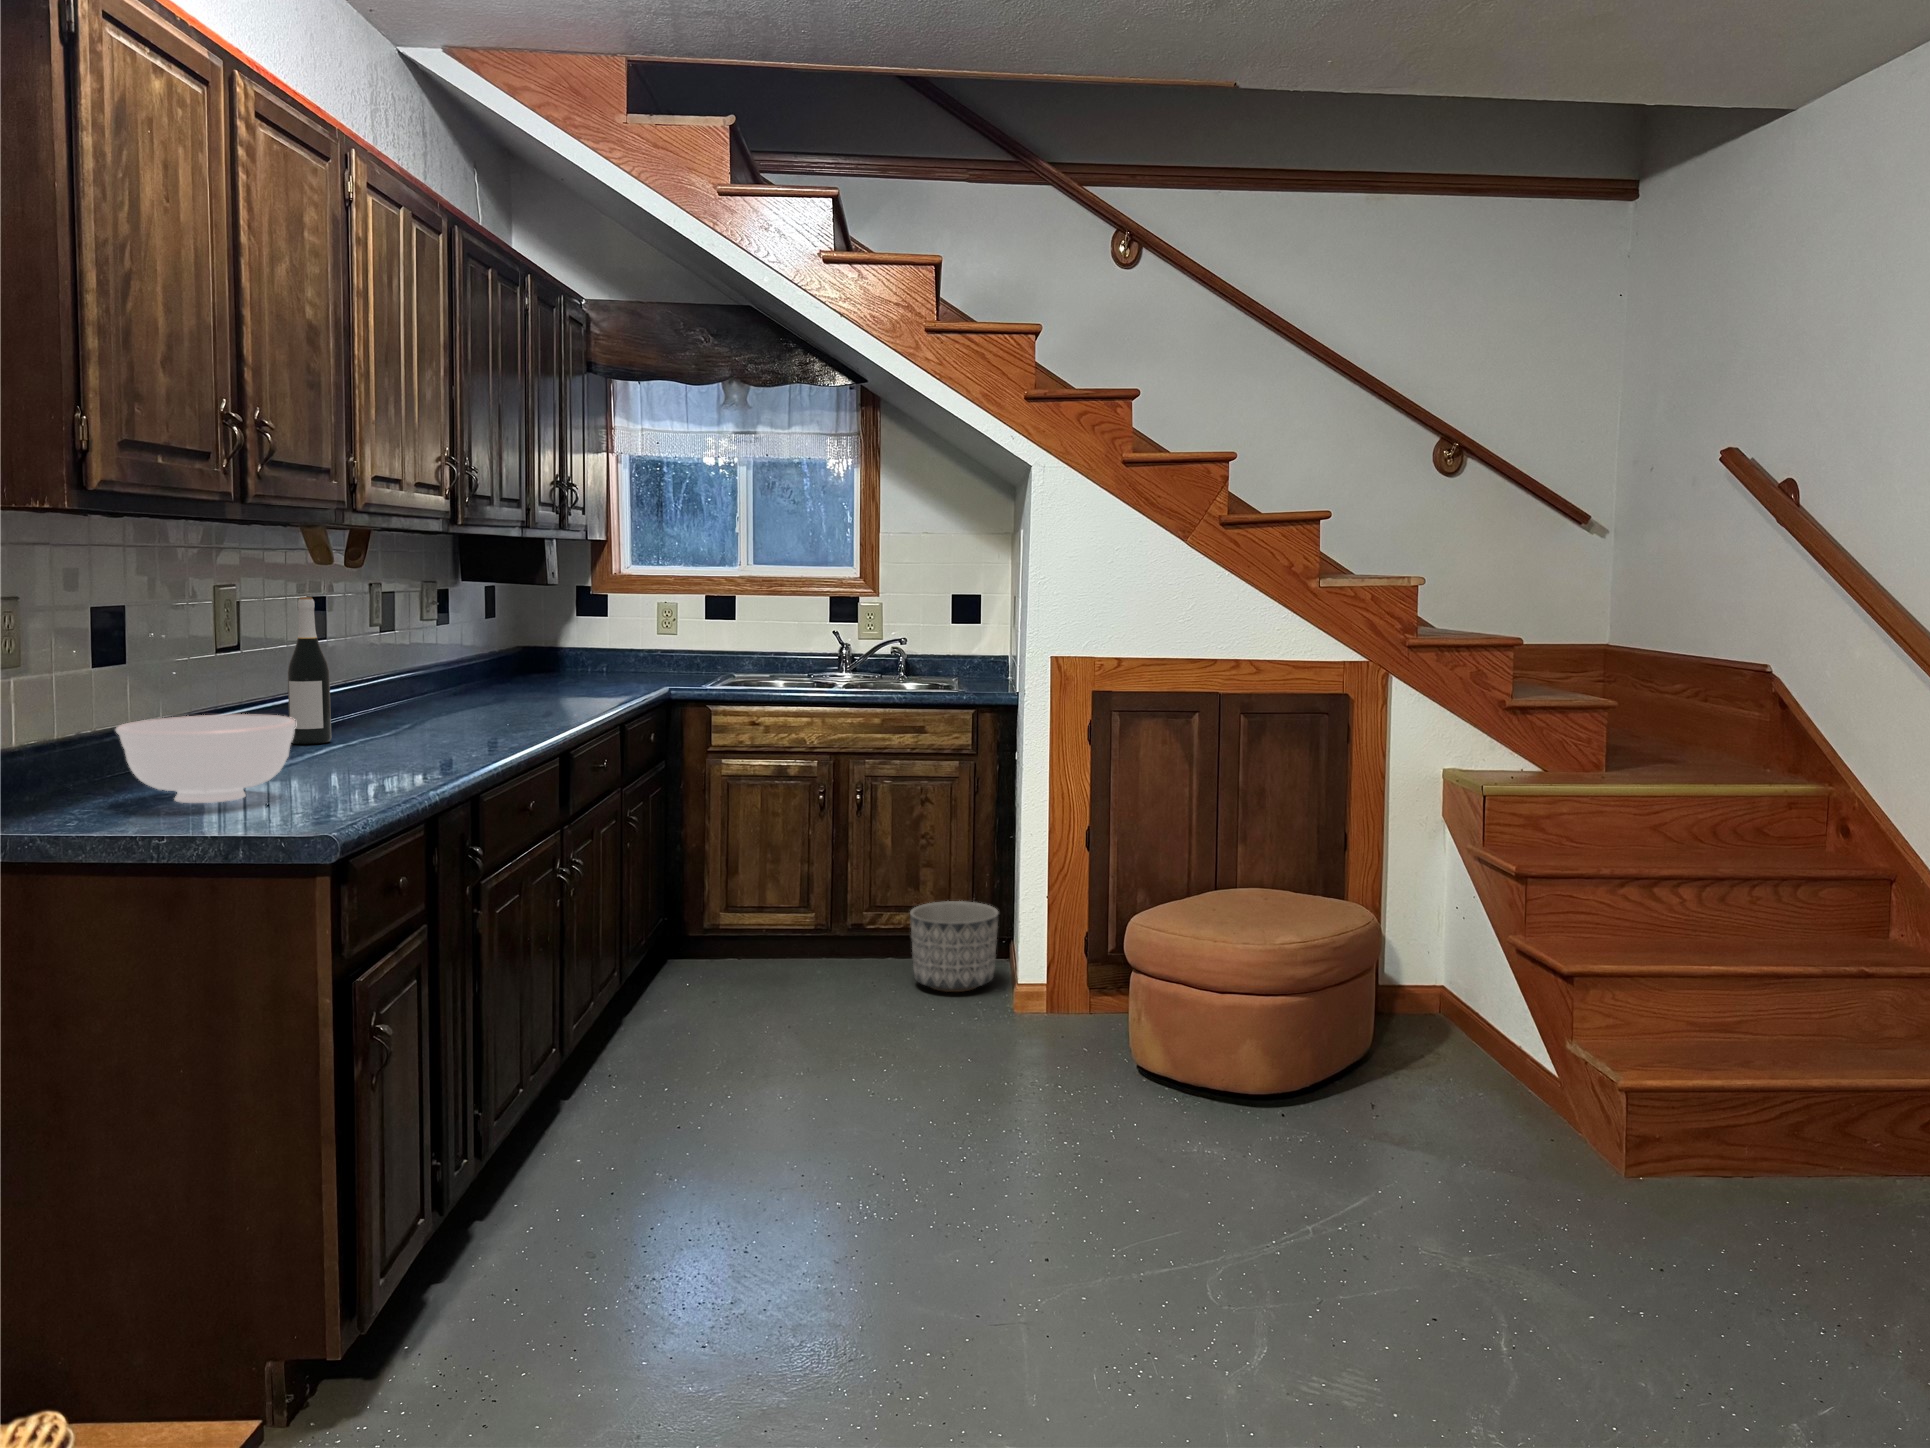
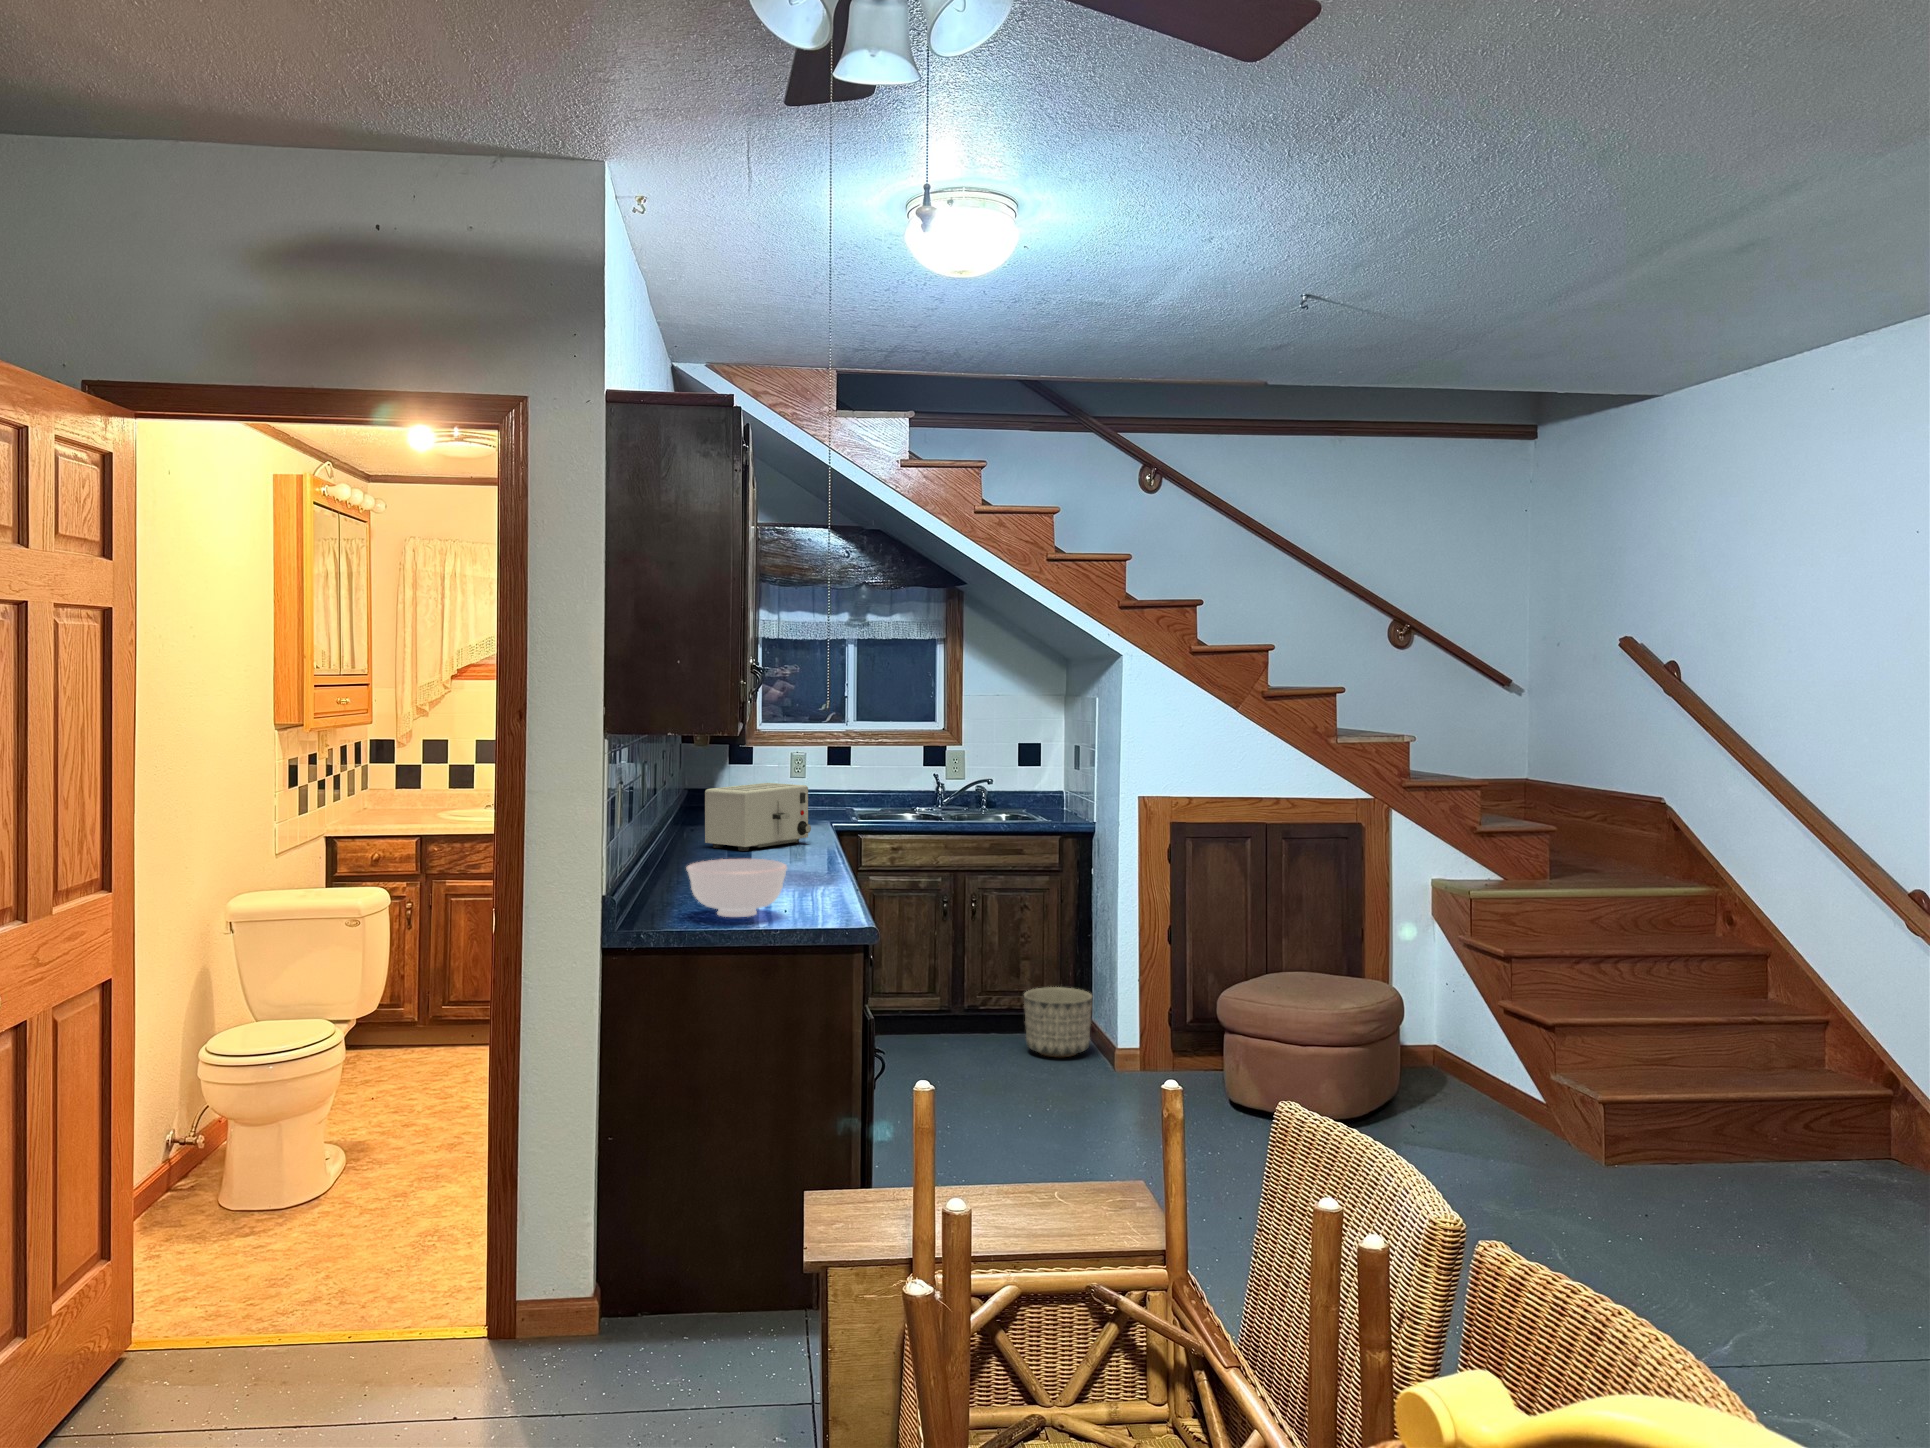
wine bottle: present [288,597,331,744] -> none [676,772,702,876]
toaster: none [432,628,587,716] -> present [705,783,811,851]

